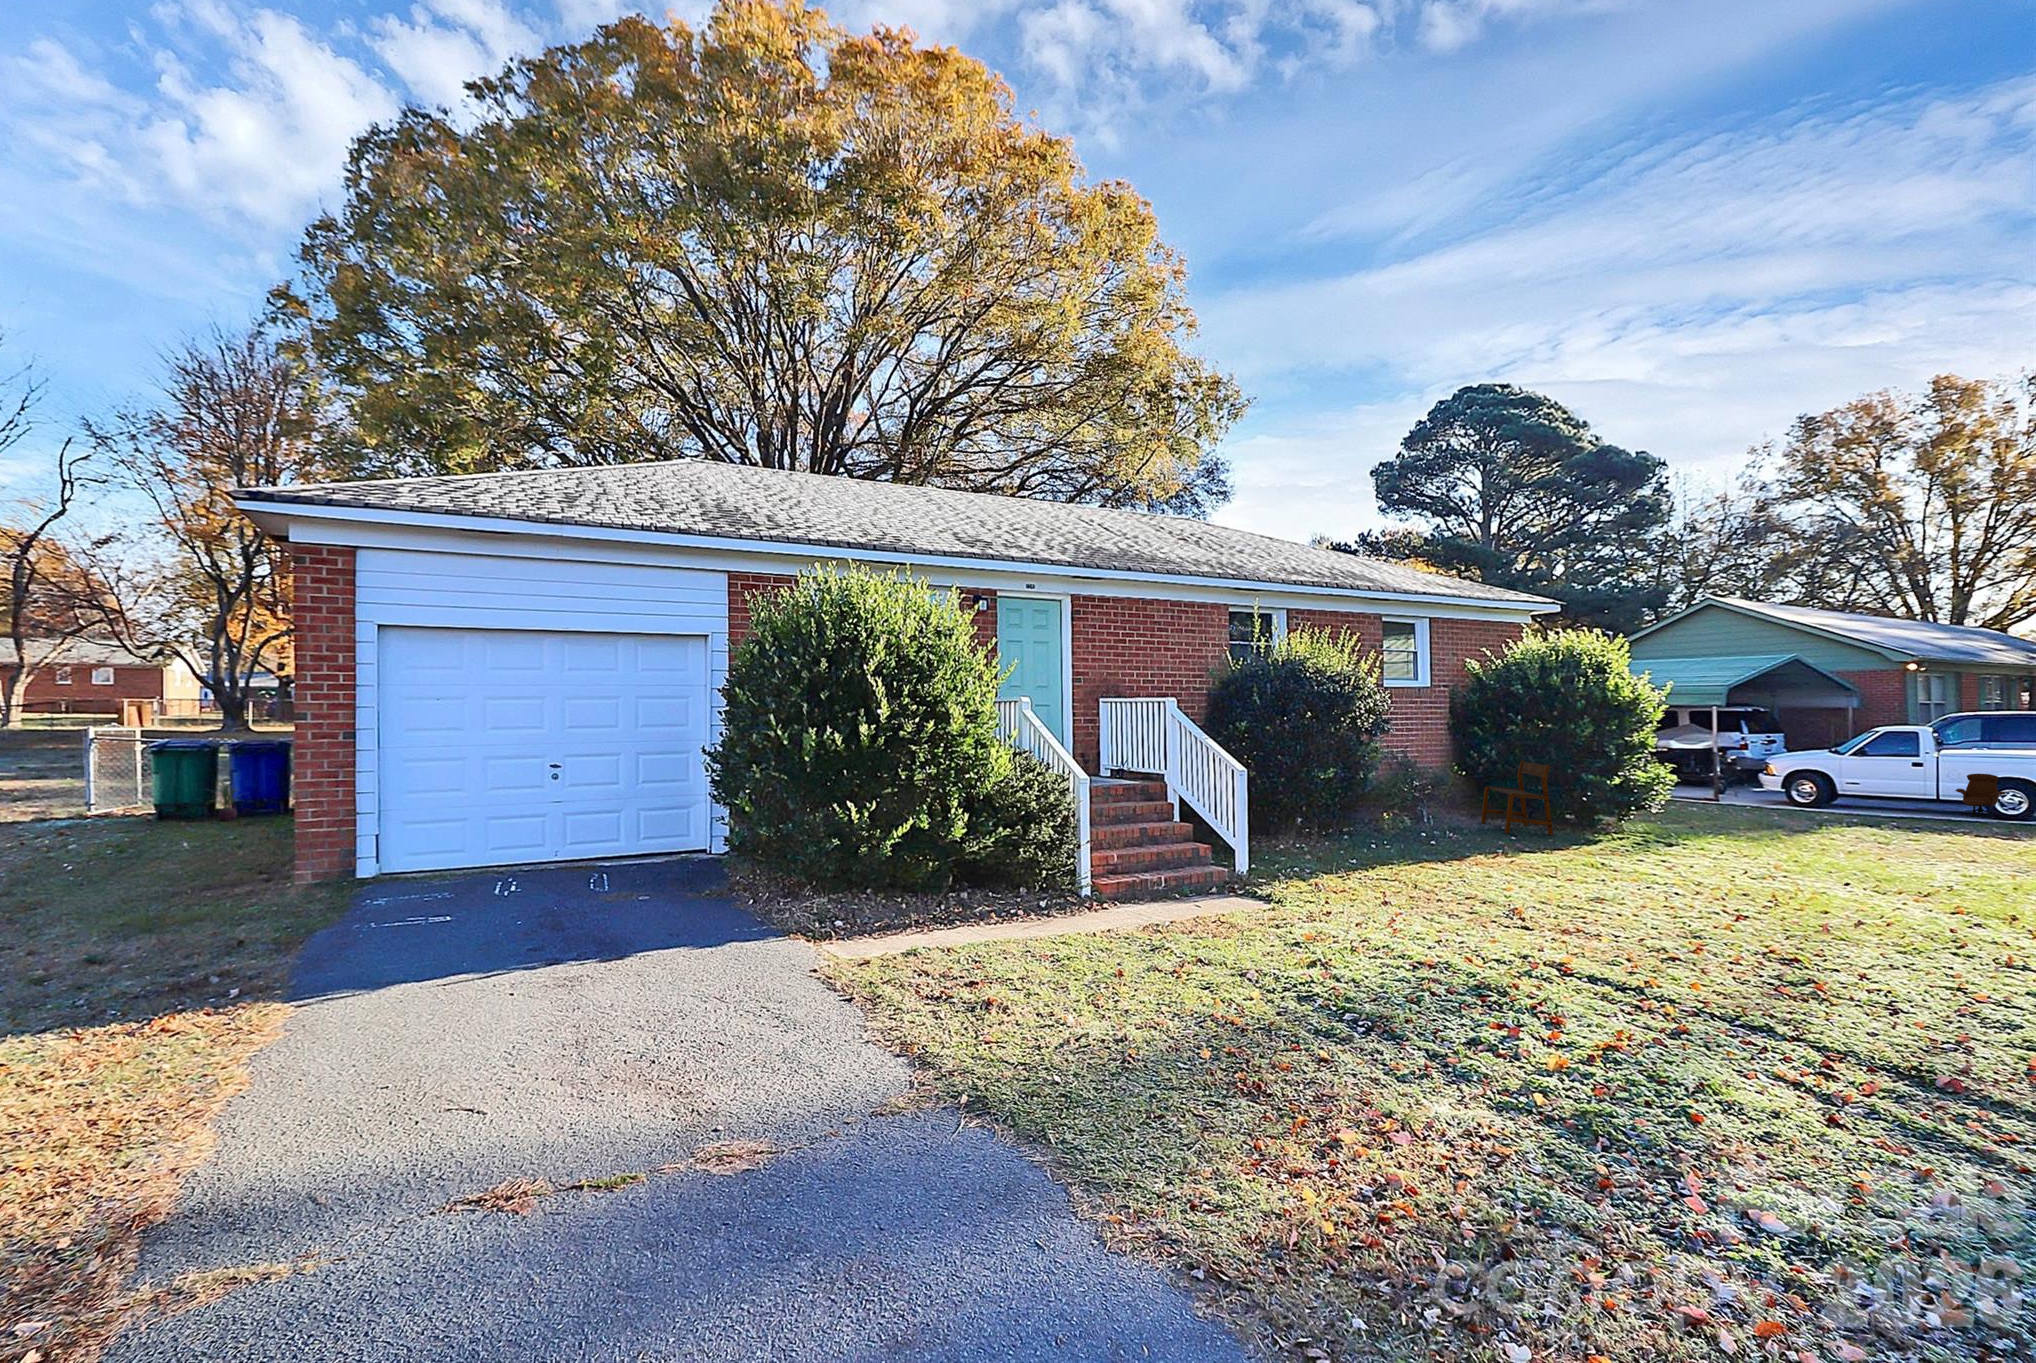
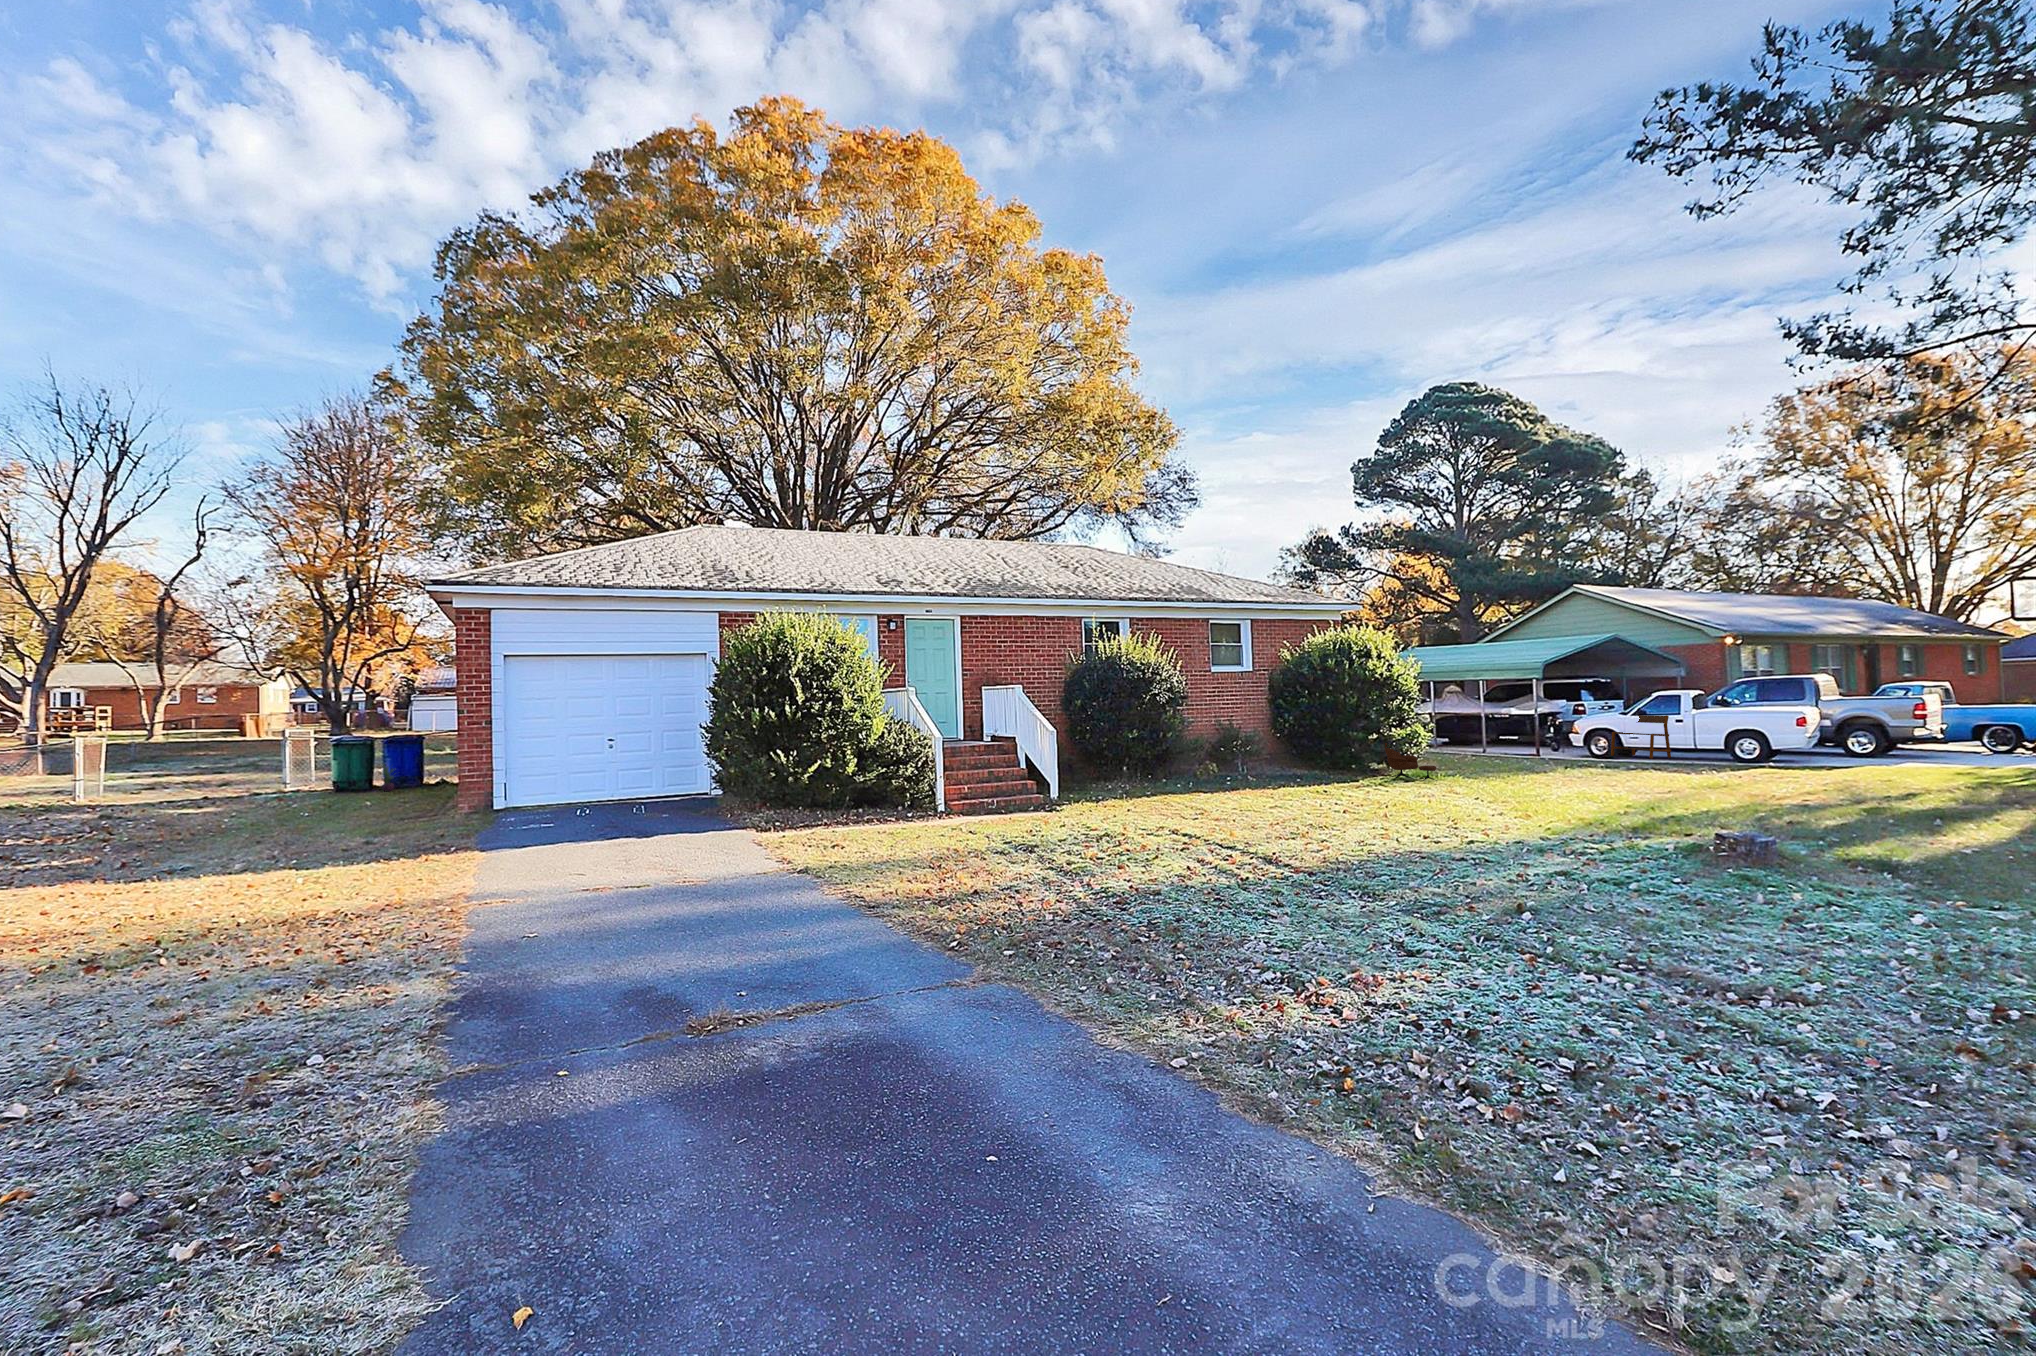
bench: present [1481,761,1553,835] -> present [1611,715,1671,759]
lounge chair: present [1956,774,2006,817] -> present [1385,743,1437,781]

